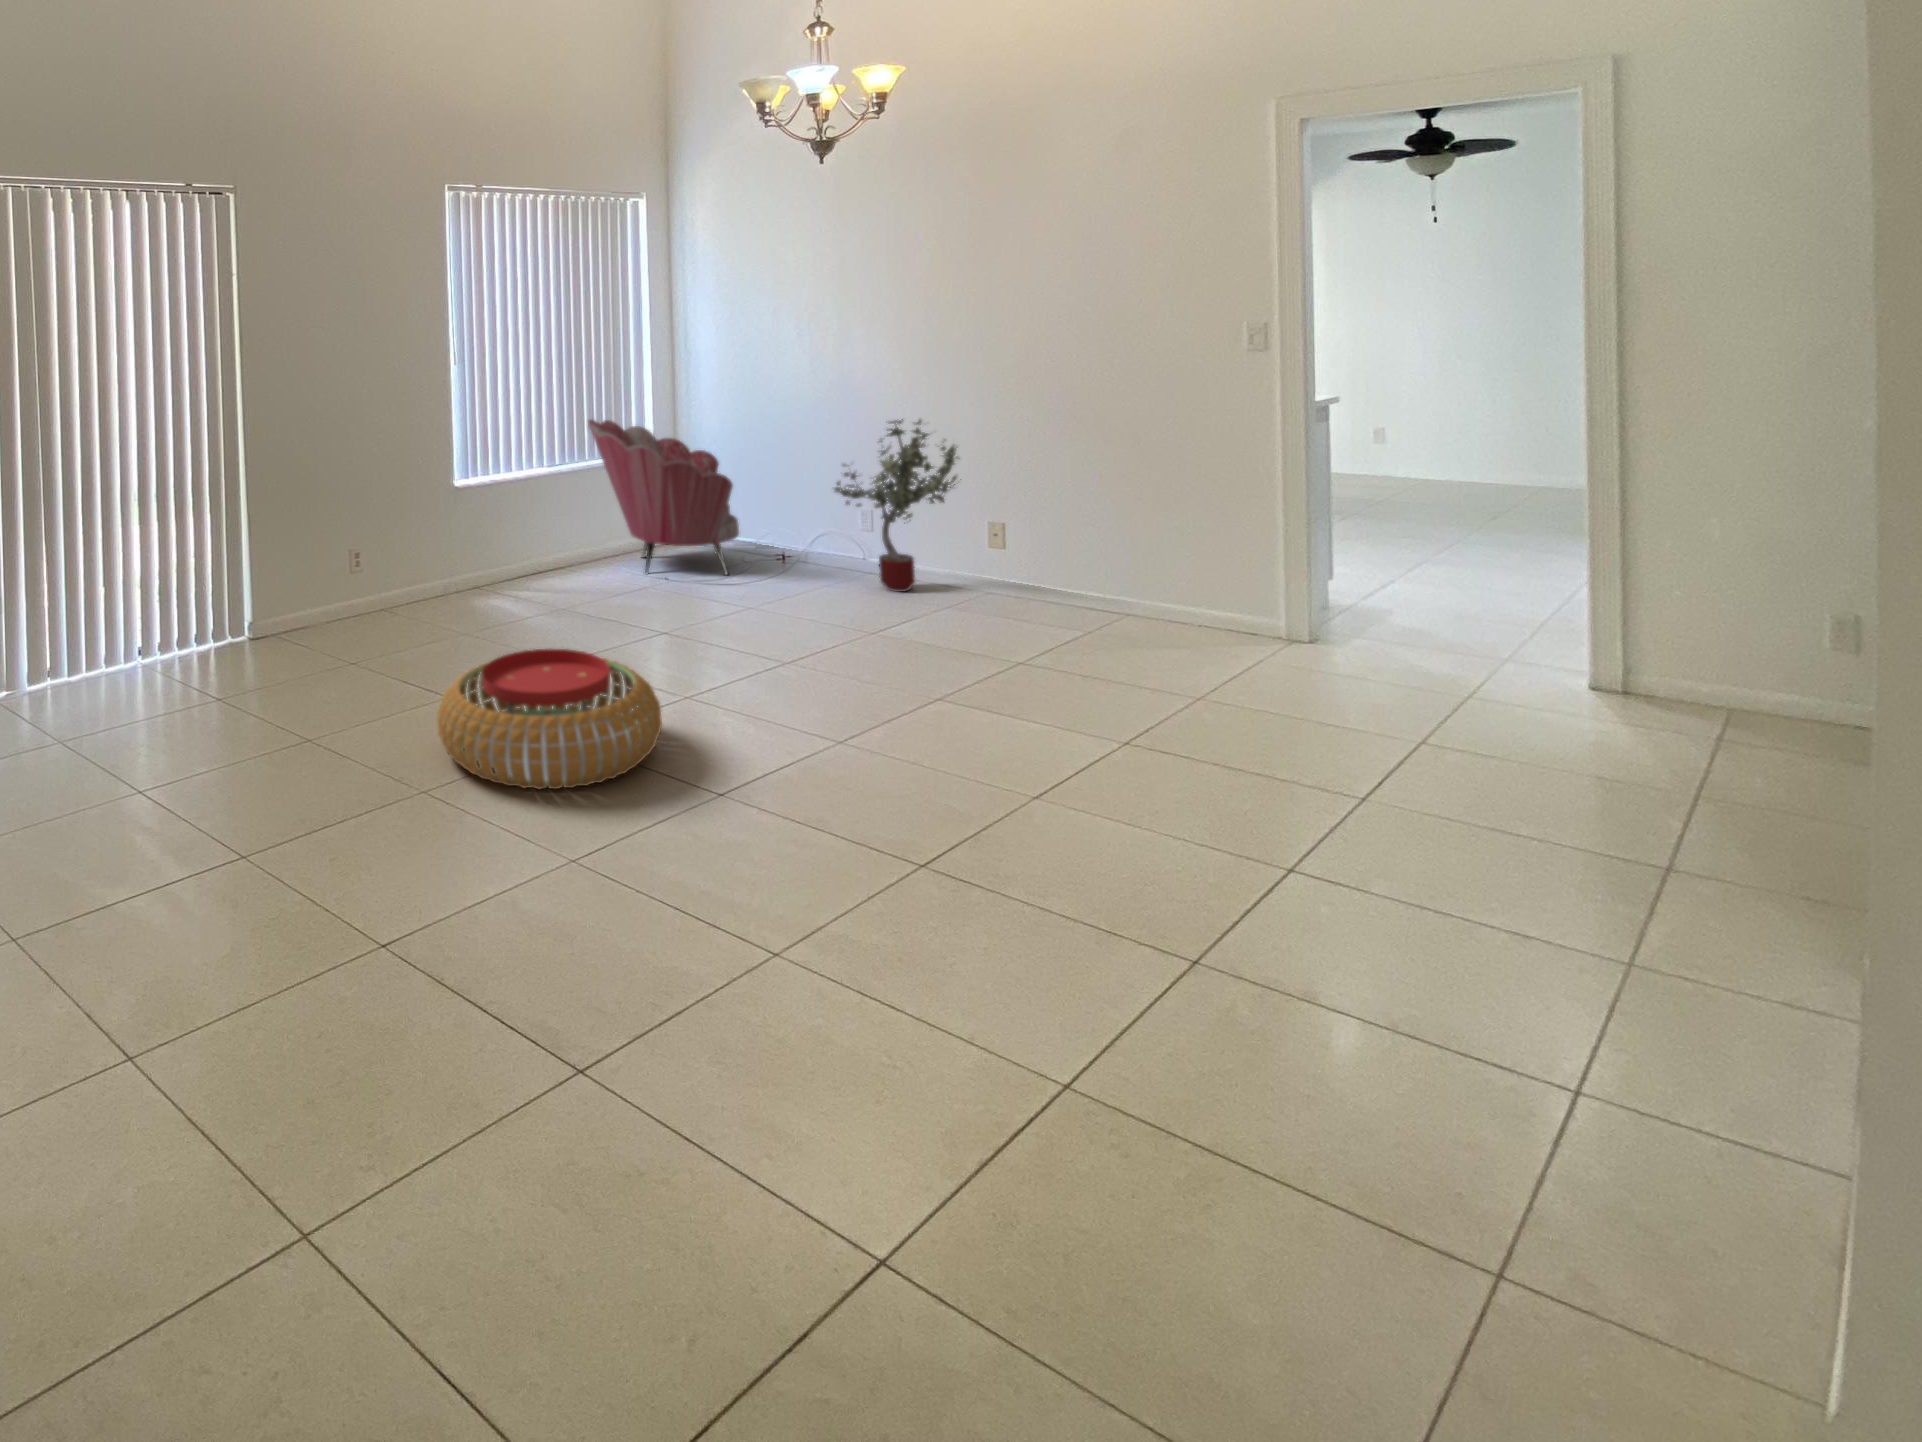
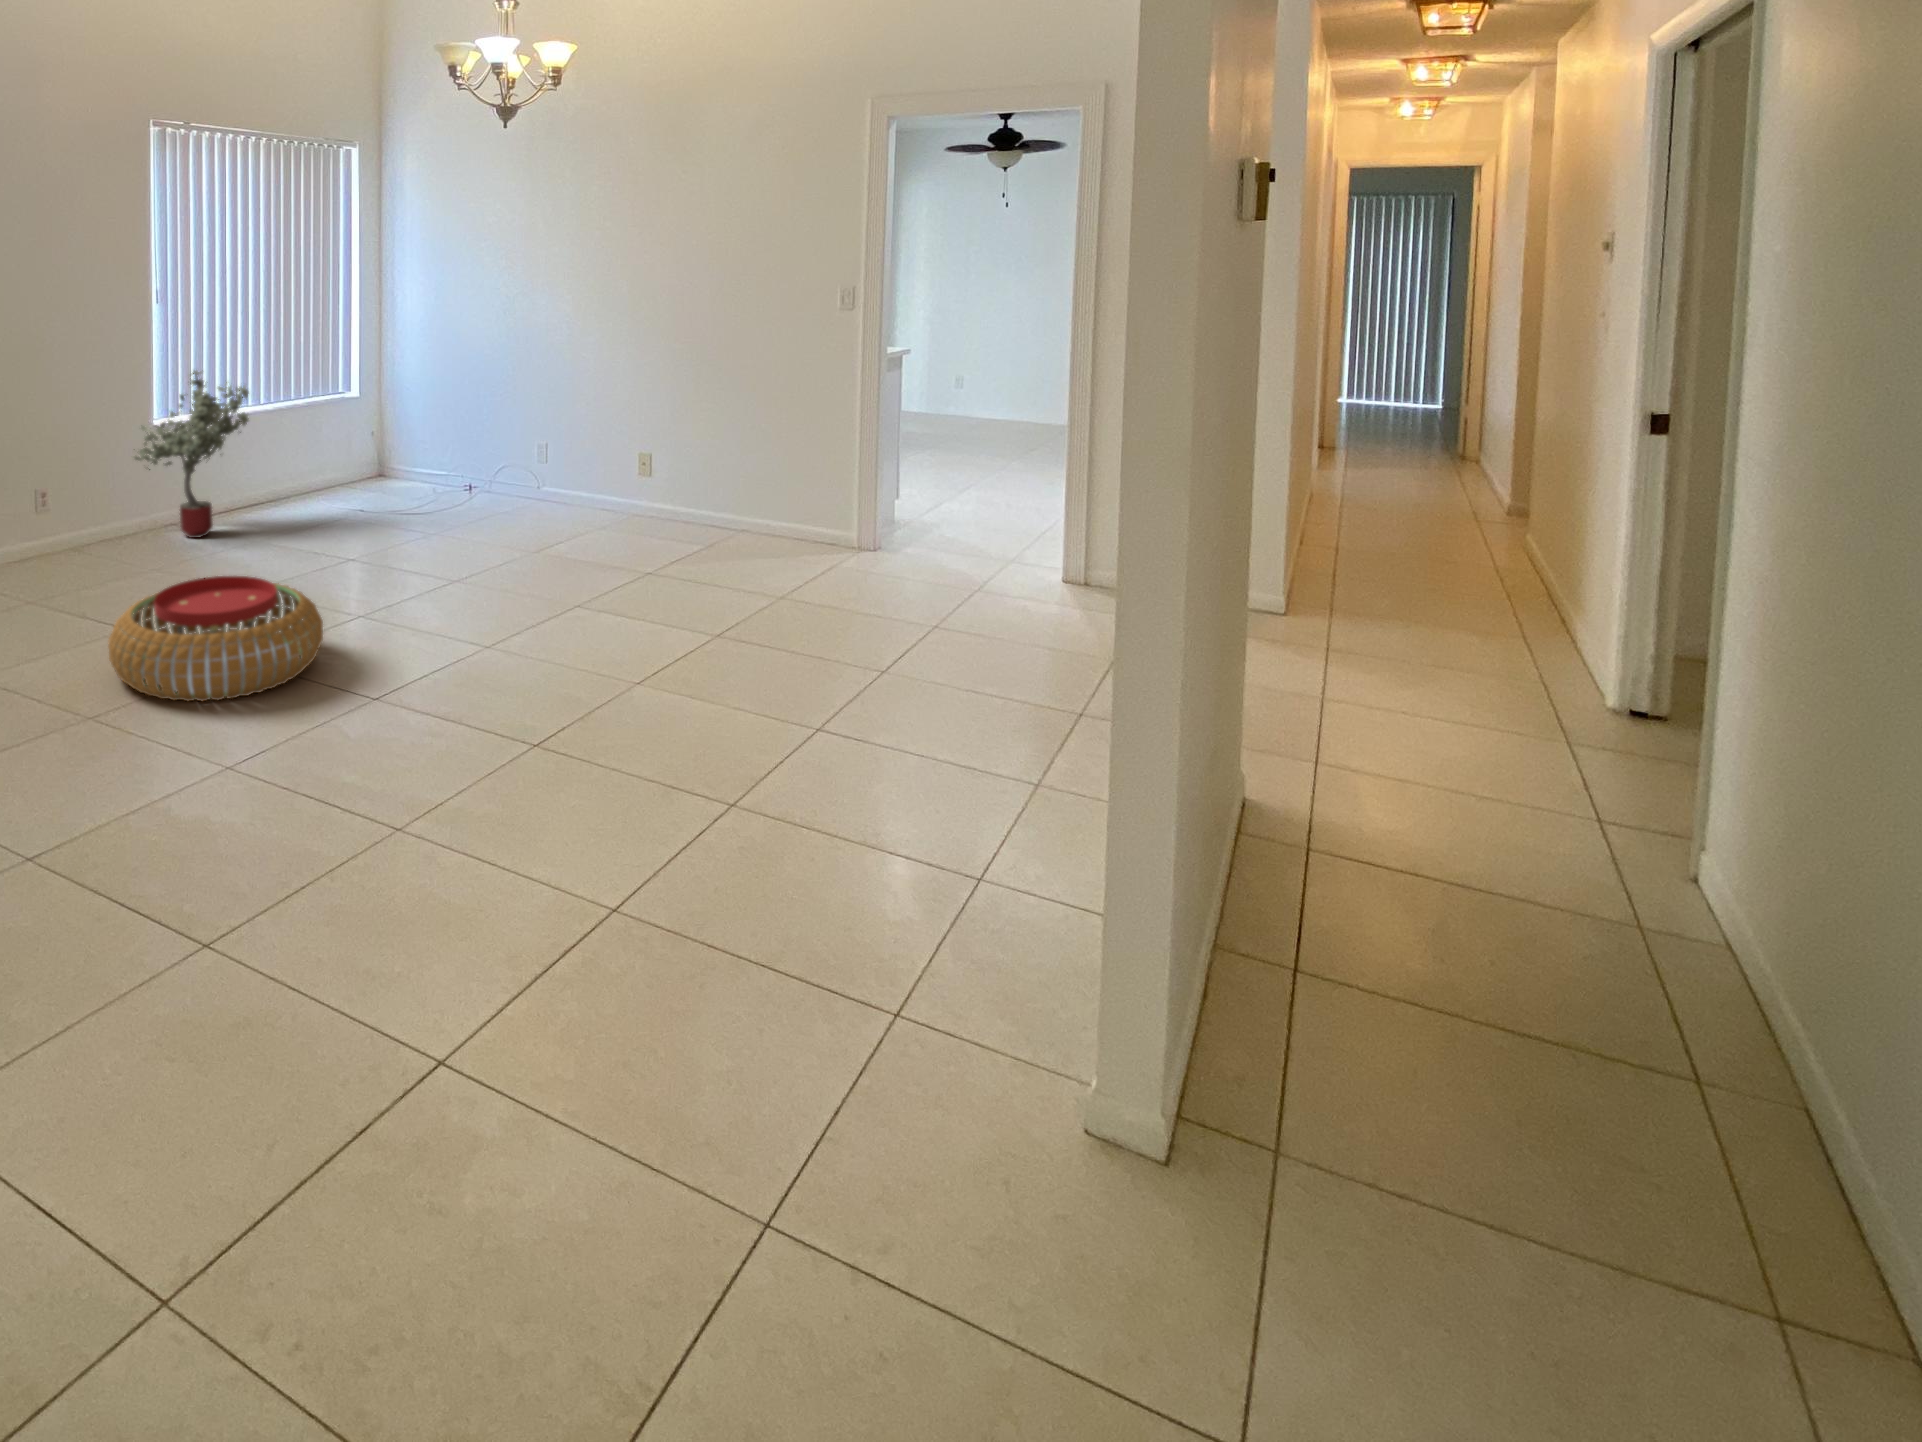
potted tree: present [834,419,958,592] -> present [134,371,249,538]
armchair: present [588,420,739,575] -> none [290,361,431,513]

